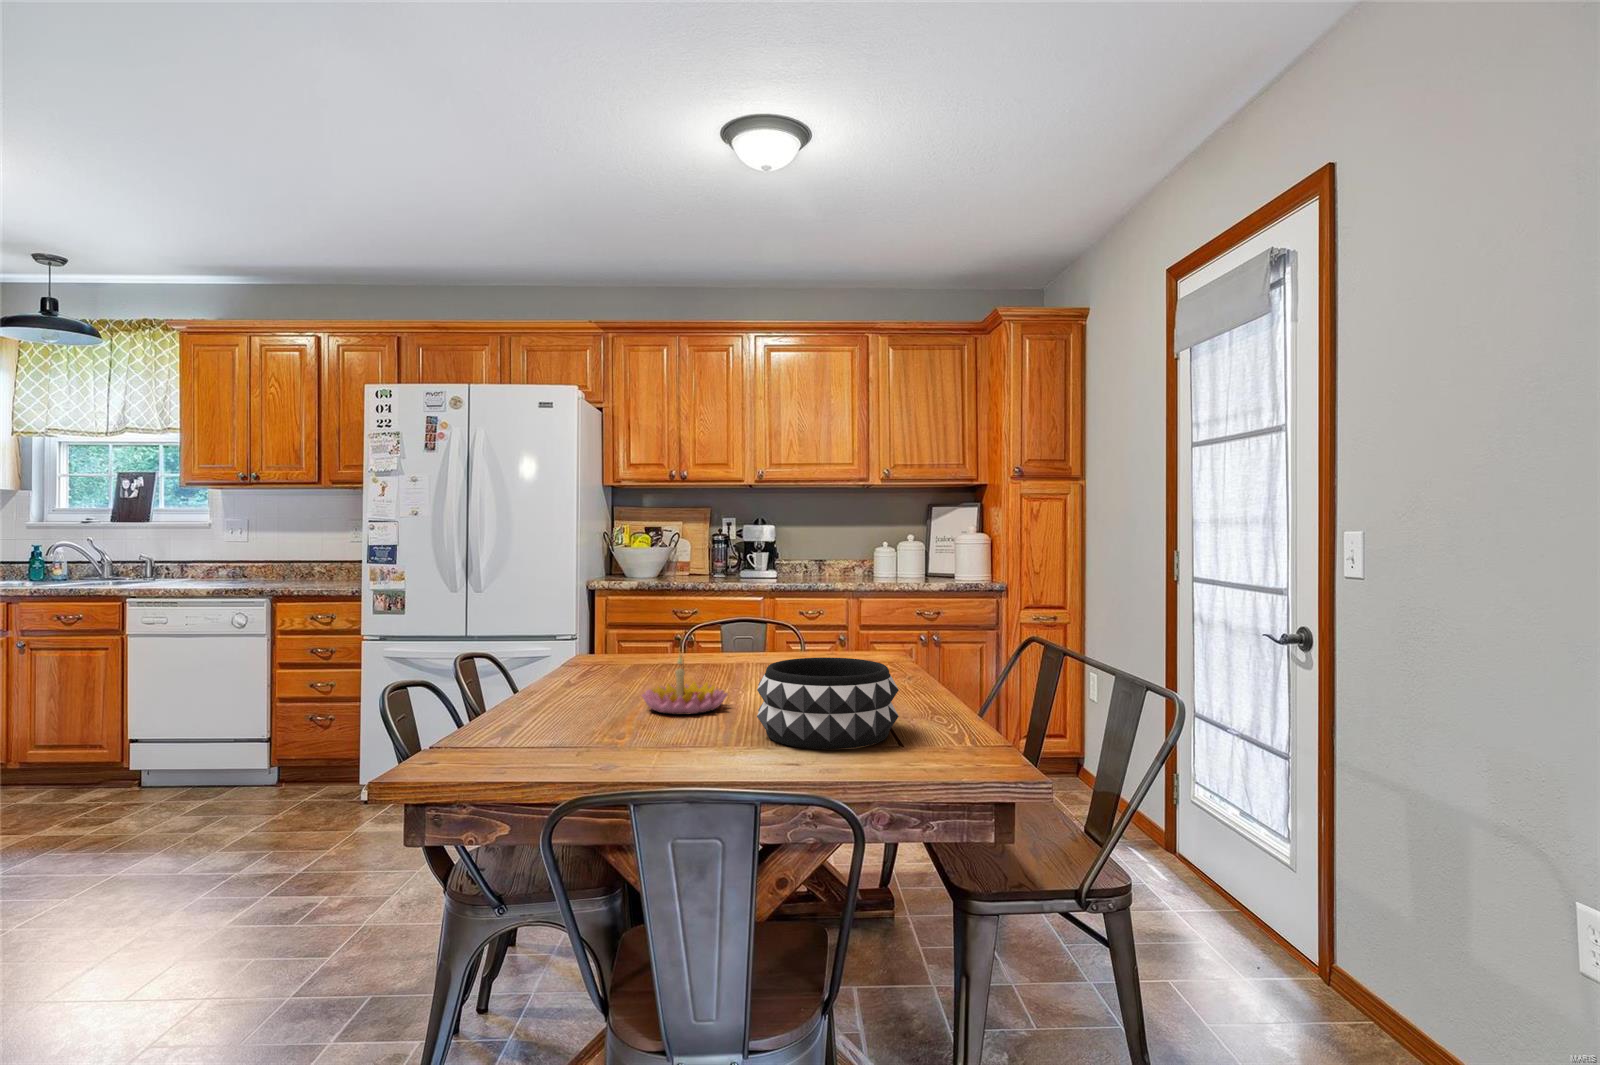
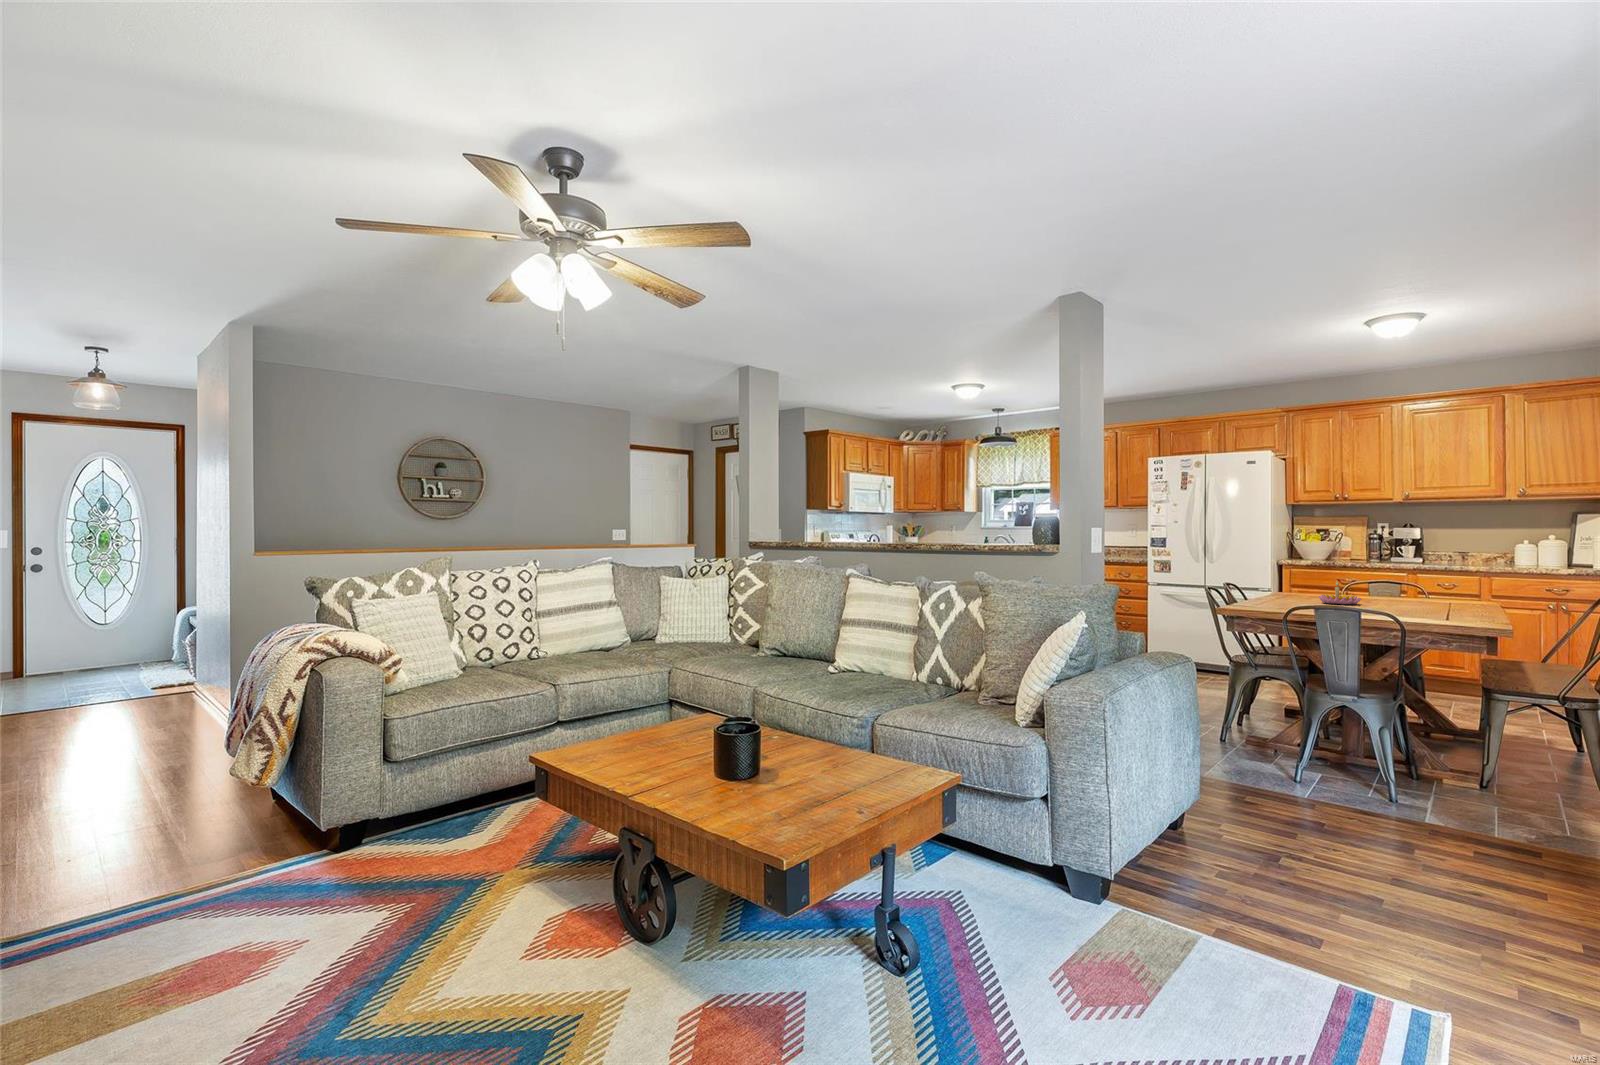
decorative bowl: present [757,657,899,749] -> none [1372,583,1444,614]

